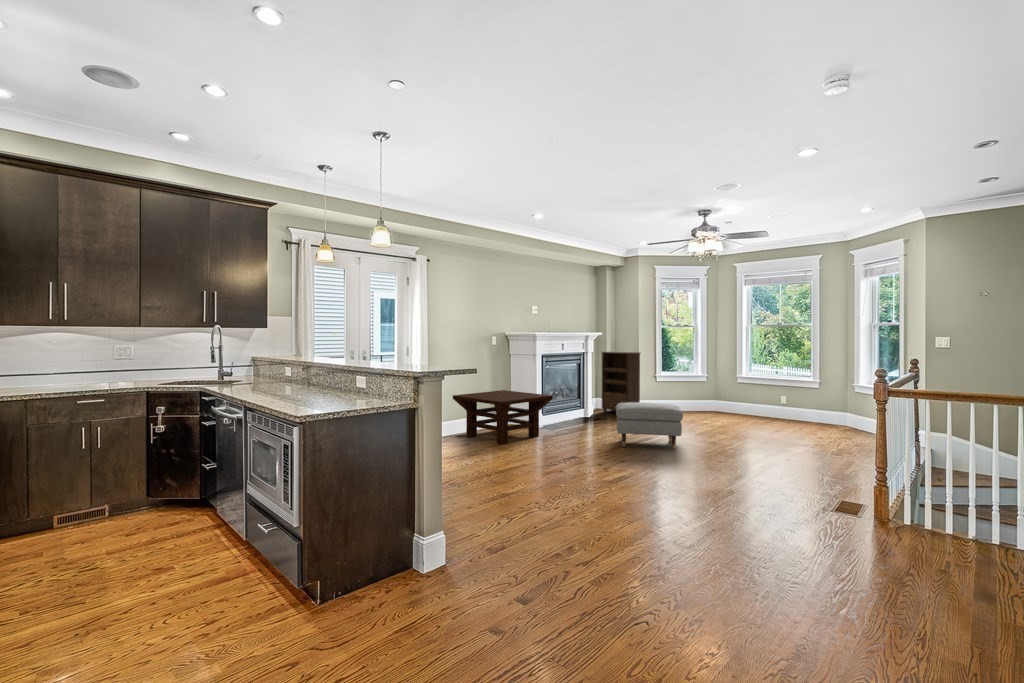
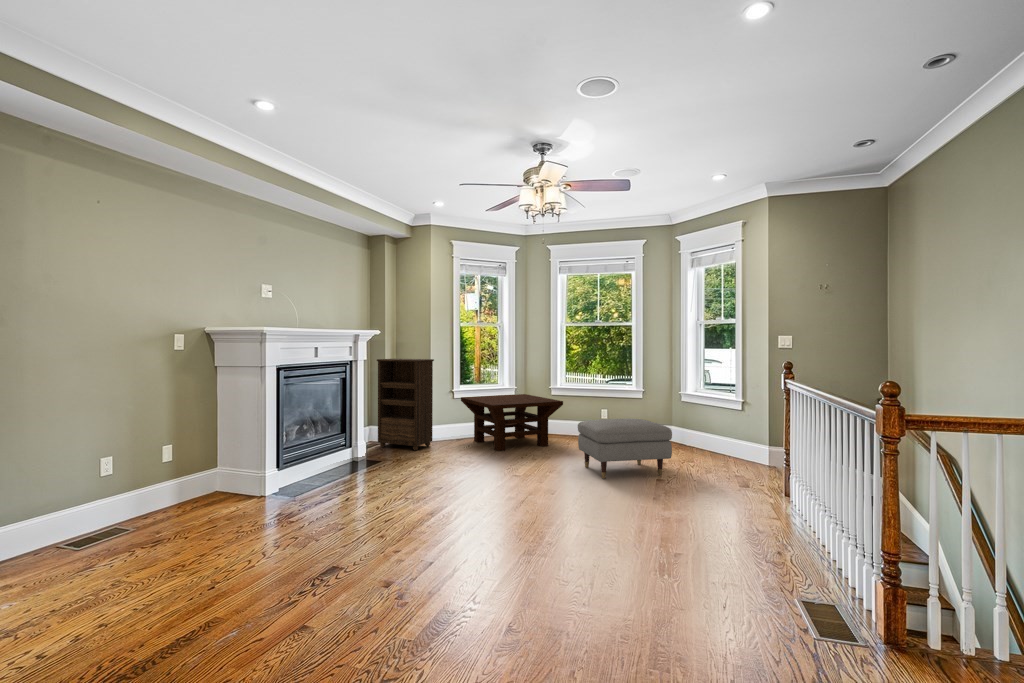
coffee table: present [453,390,553,444] -> present [461,394,563,451]
ottoman: present [616,403,683,449] -> present [578,419,672,479]

